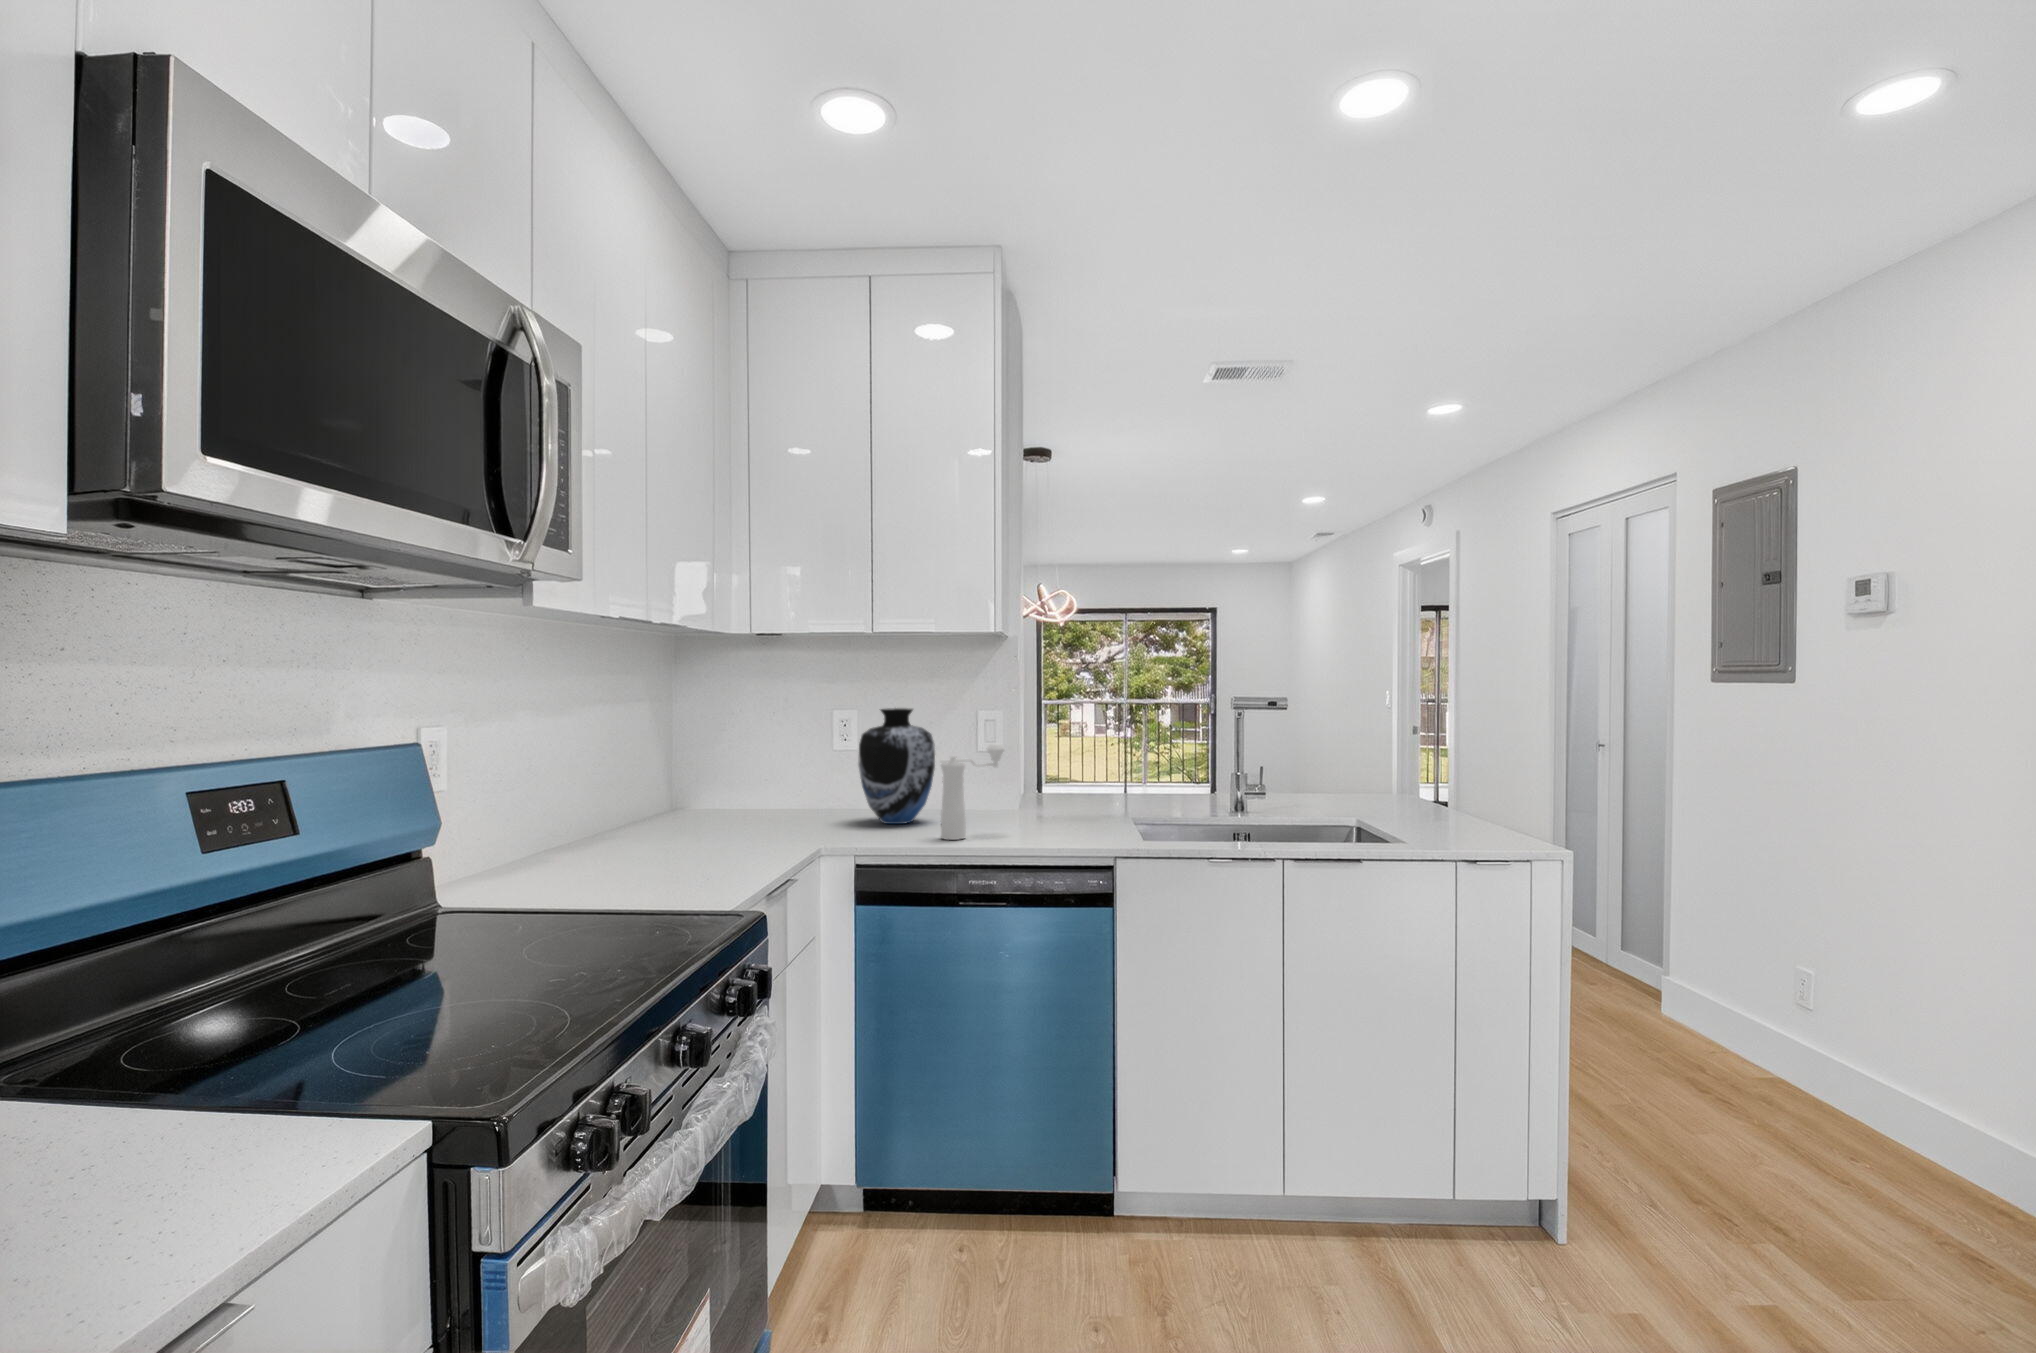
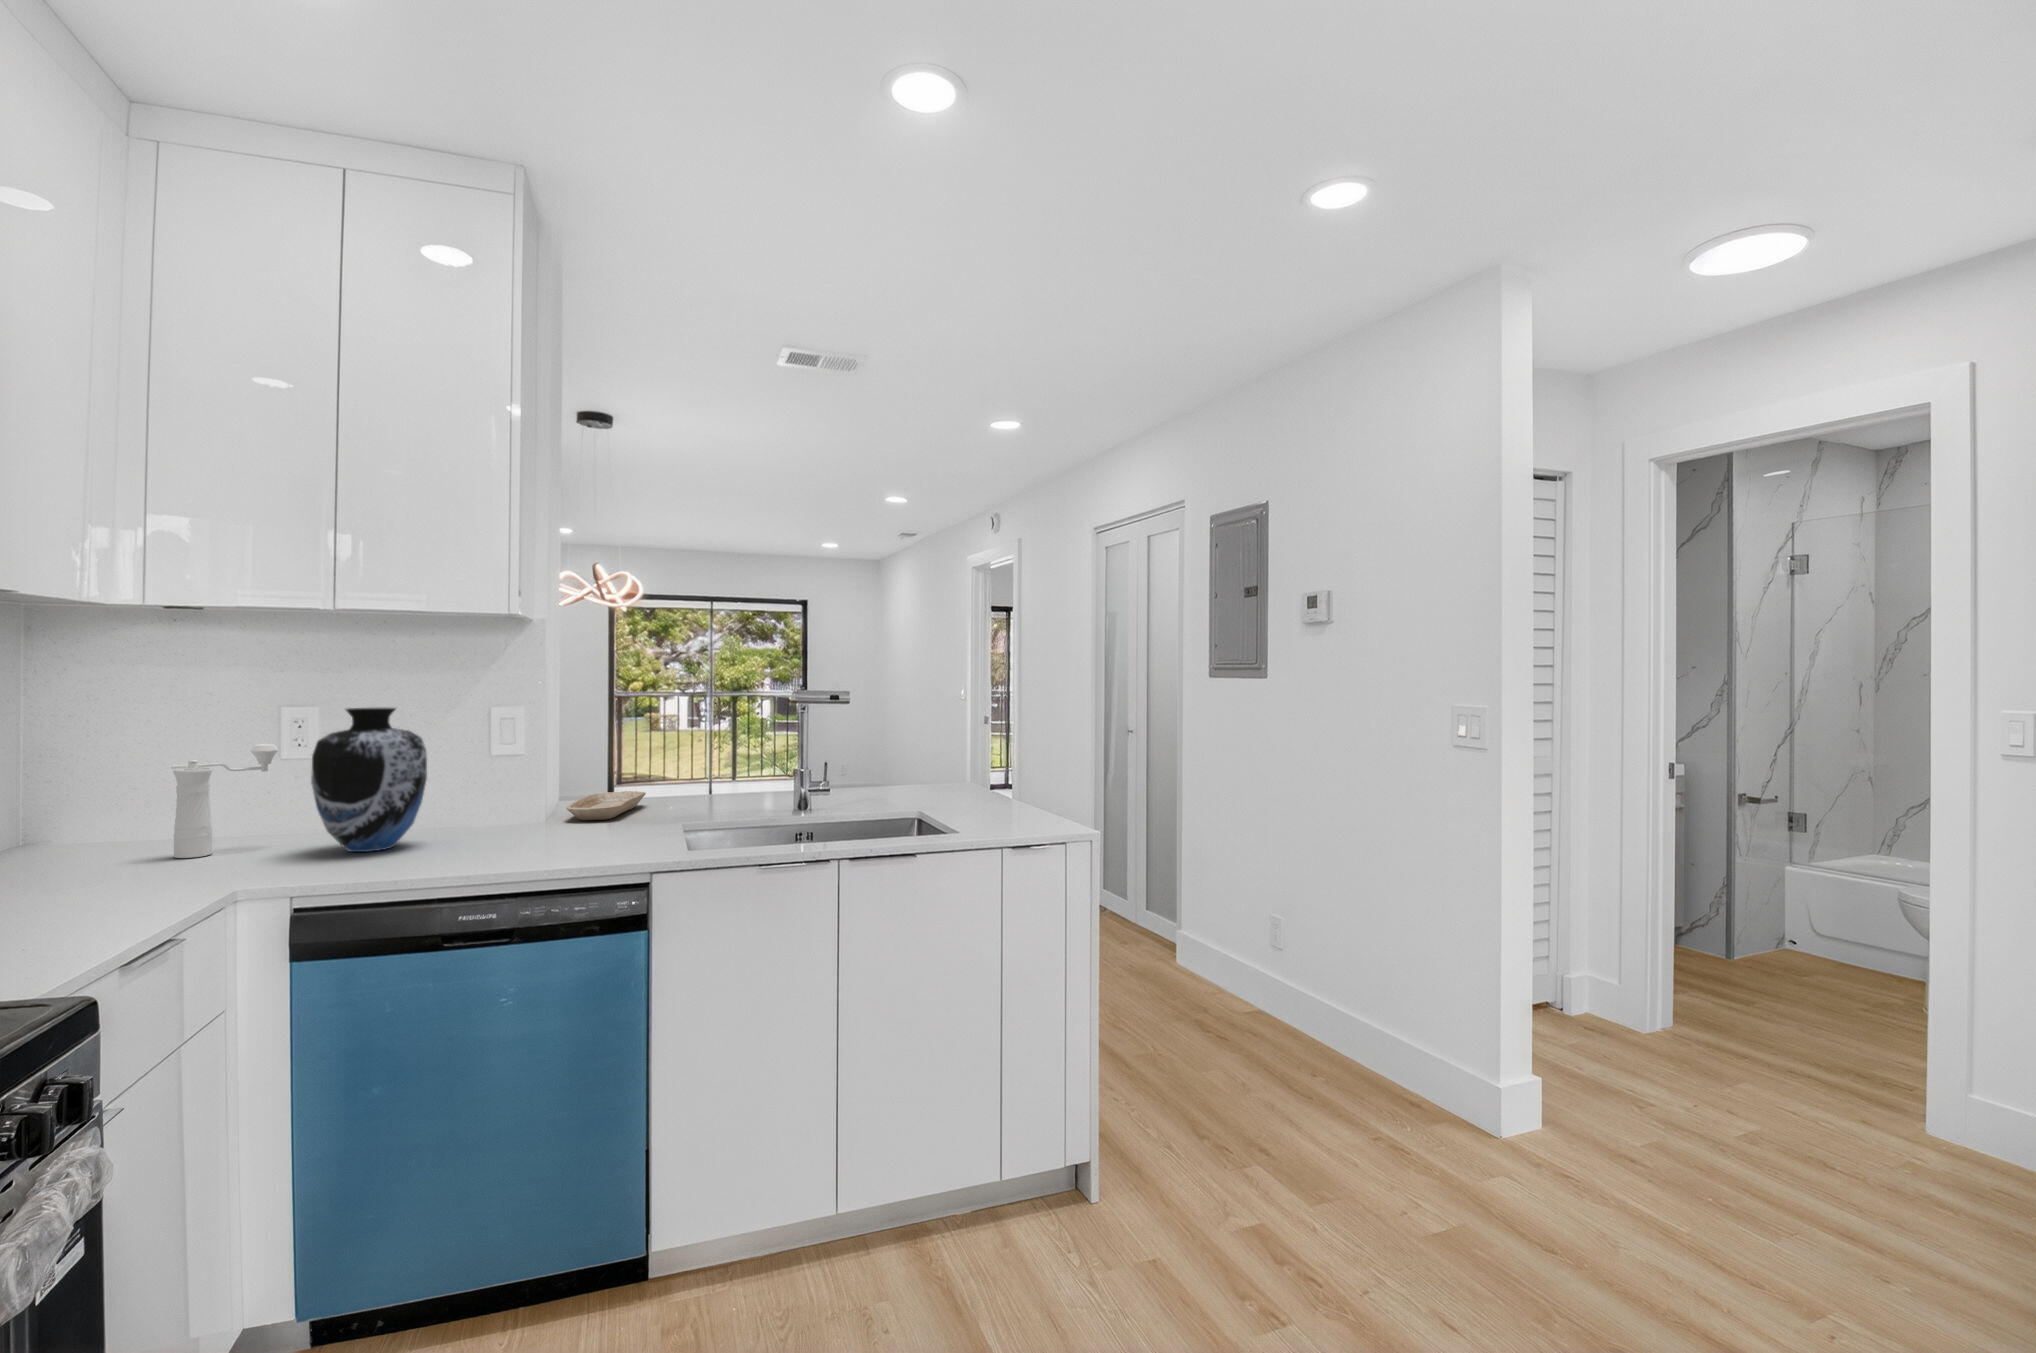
pepper mill: present [941,743,1005,840] -> present [172,744,278,858]
tray: none [1032,787,1093,810] -> present [566,791,646,820]

